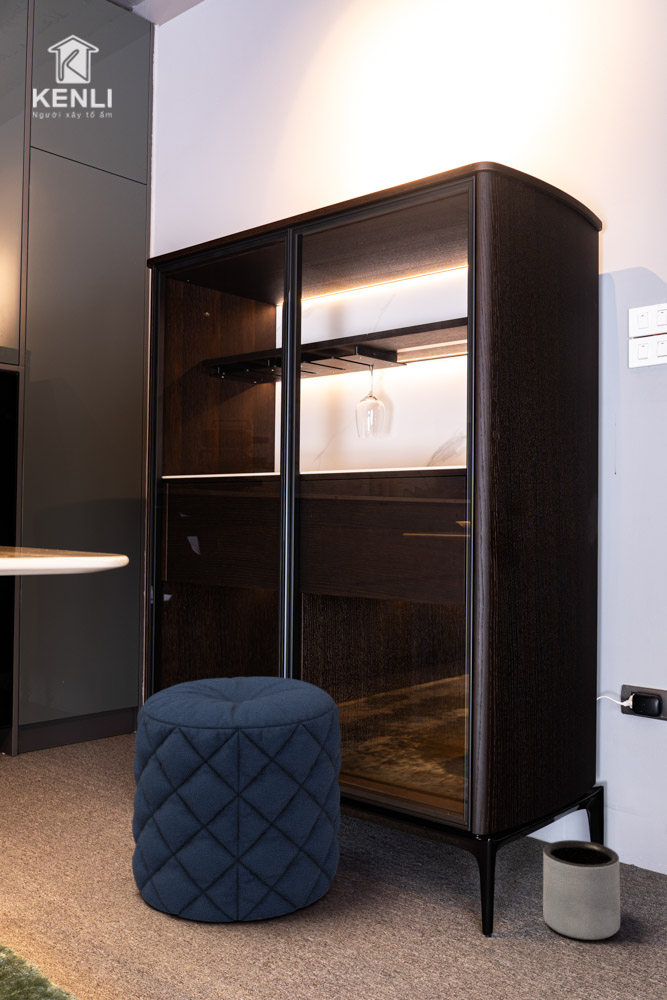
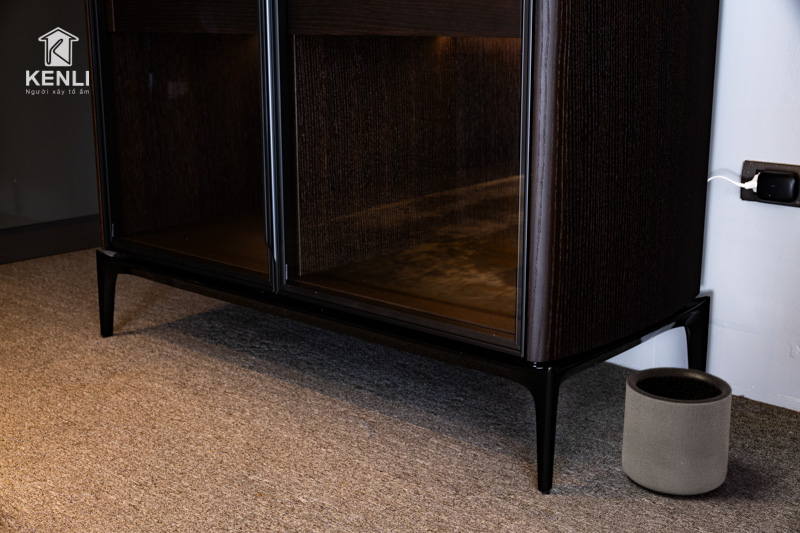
pouf: present [132,677,341,922] -> none [52,159,350,480]

